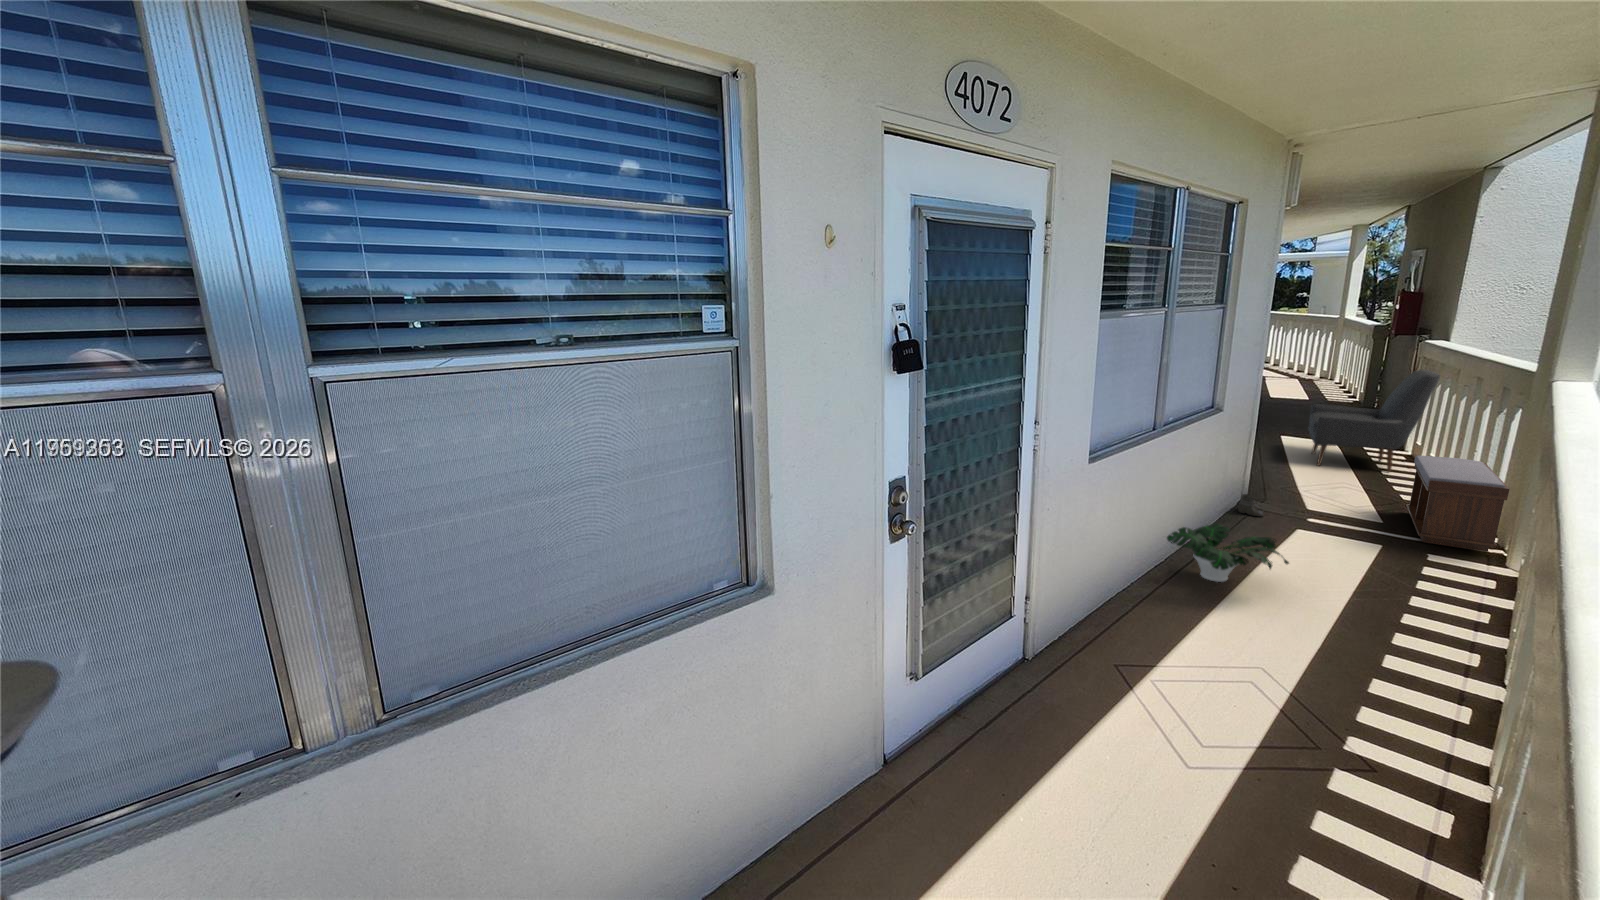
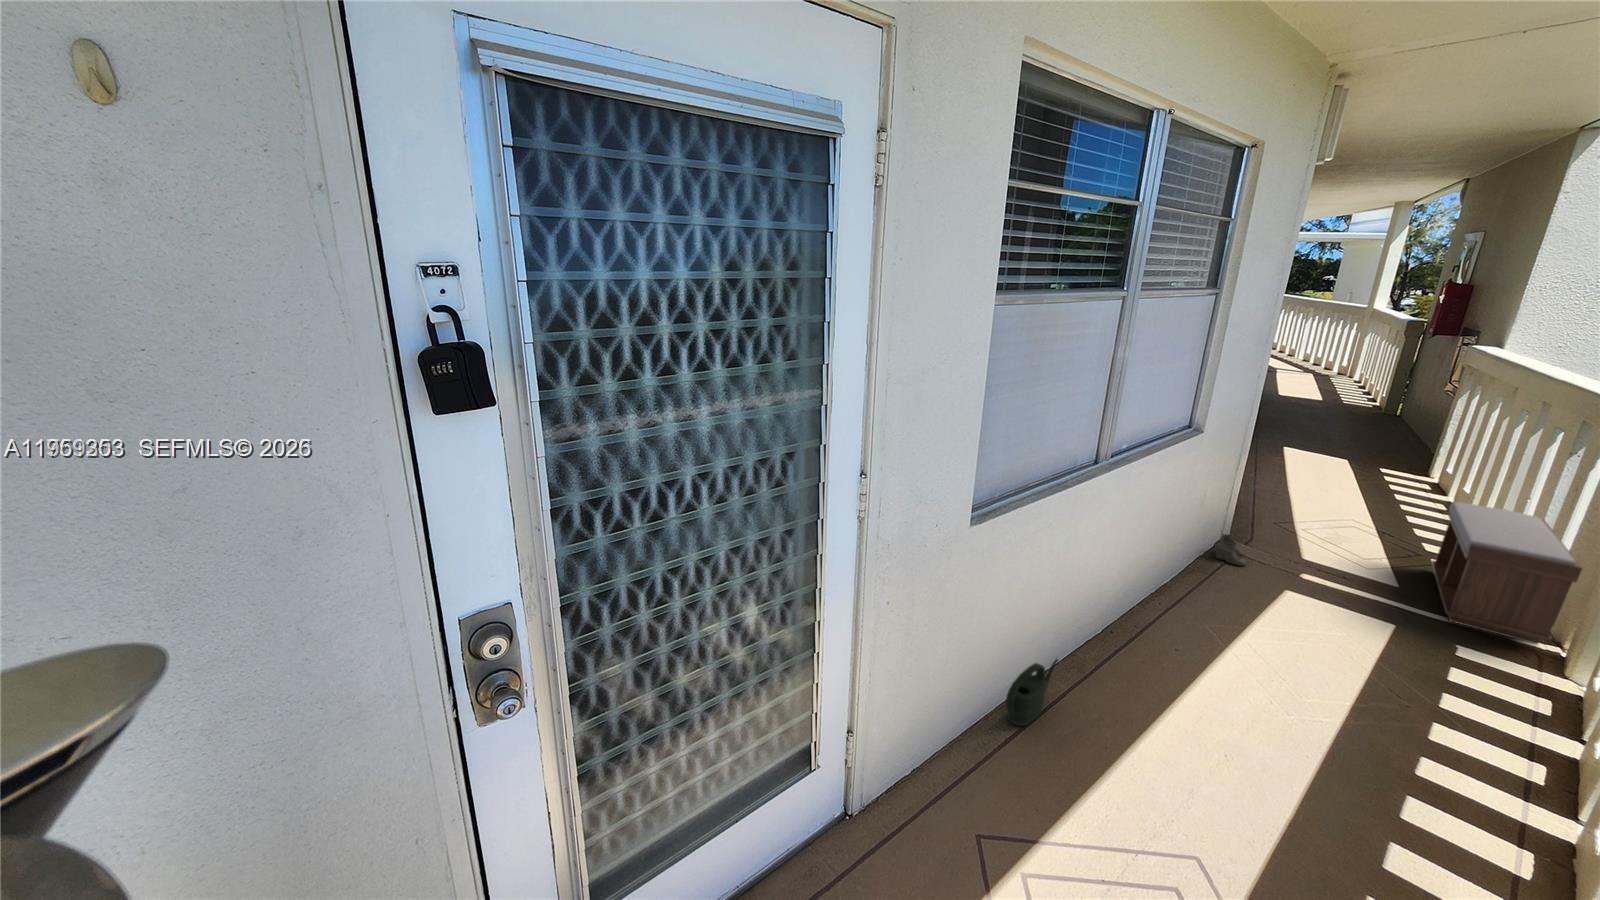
chair: present [1309,369,1440,472] -> none [1317,383,1491,507]
potted plant: present [1167,523,1289,582] -> none [1106,591,1266,678]
watering can: none [1110,568,1141,612] -> present [1006,659,1058,726]

